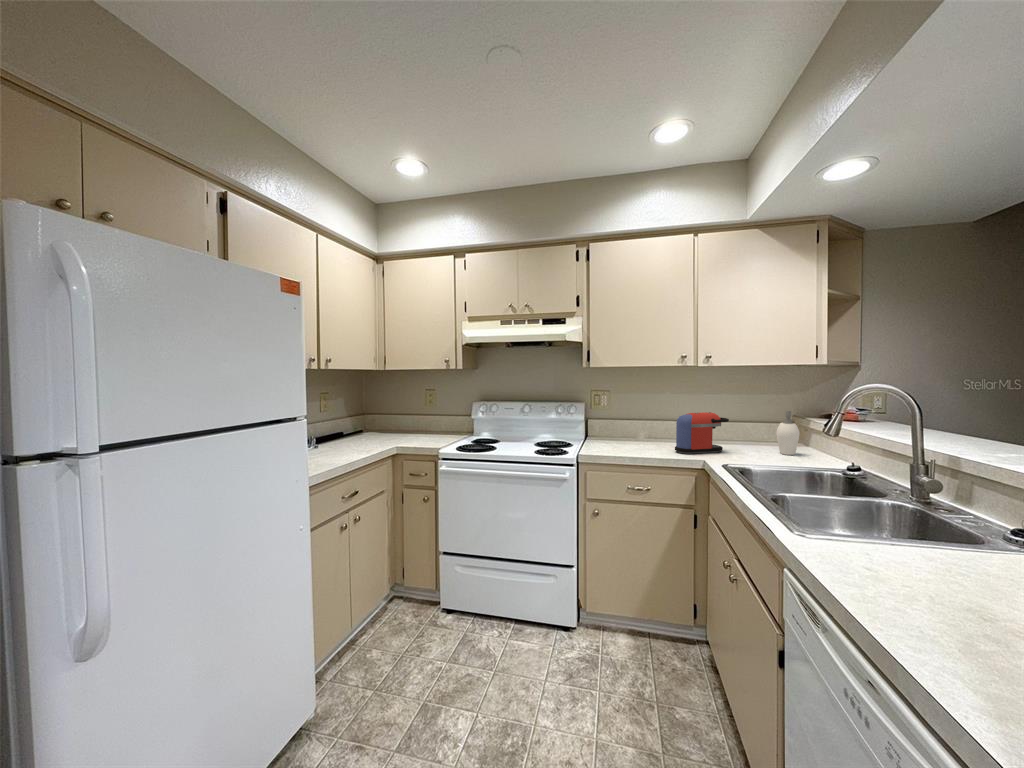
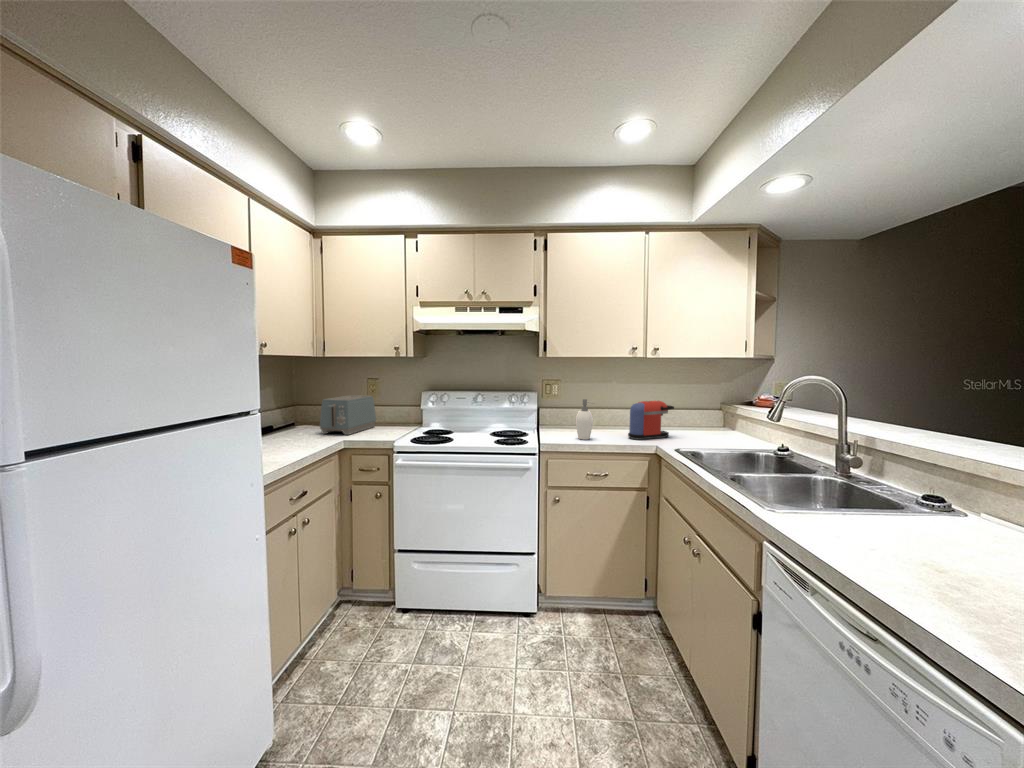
toaster: none [378,405,430,442] -> present [320,395,376,435]
soap dispenser: present [776,411,800,455] -> present [576,399,593,440]

